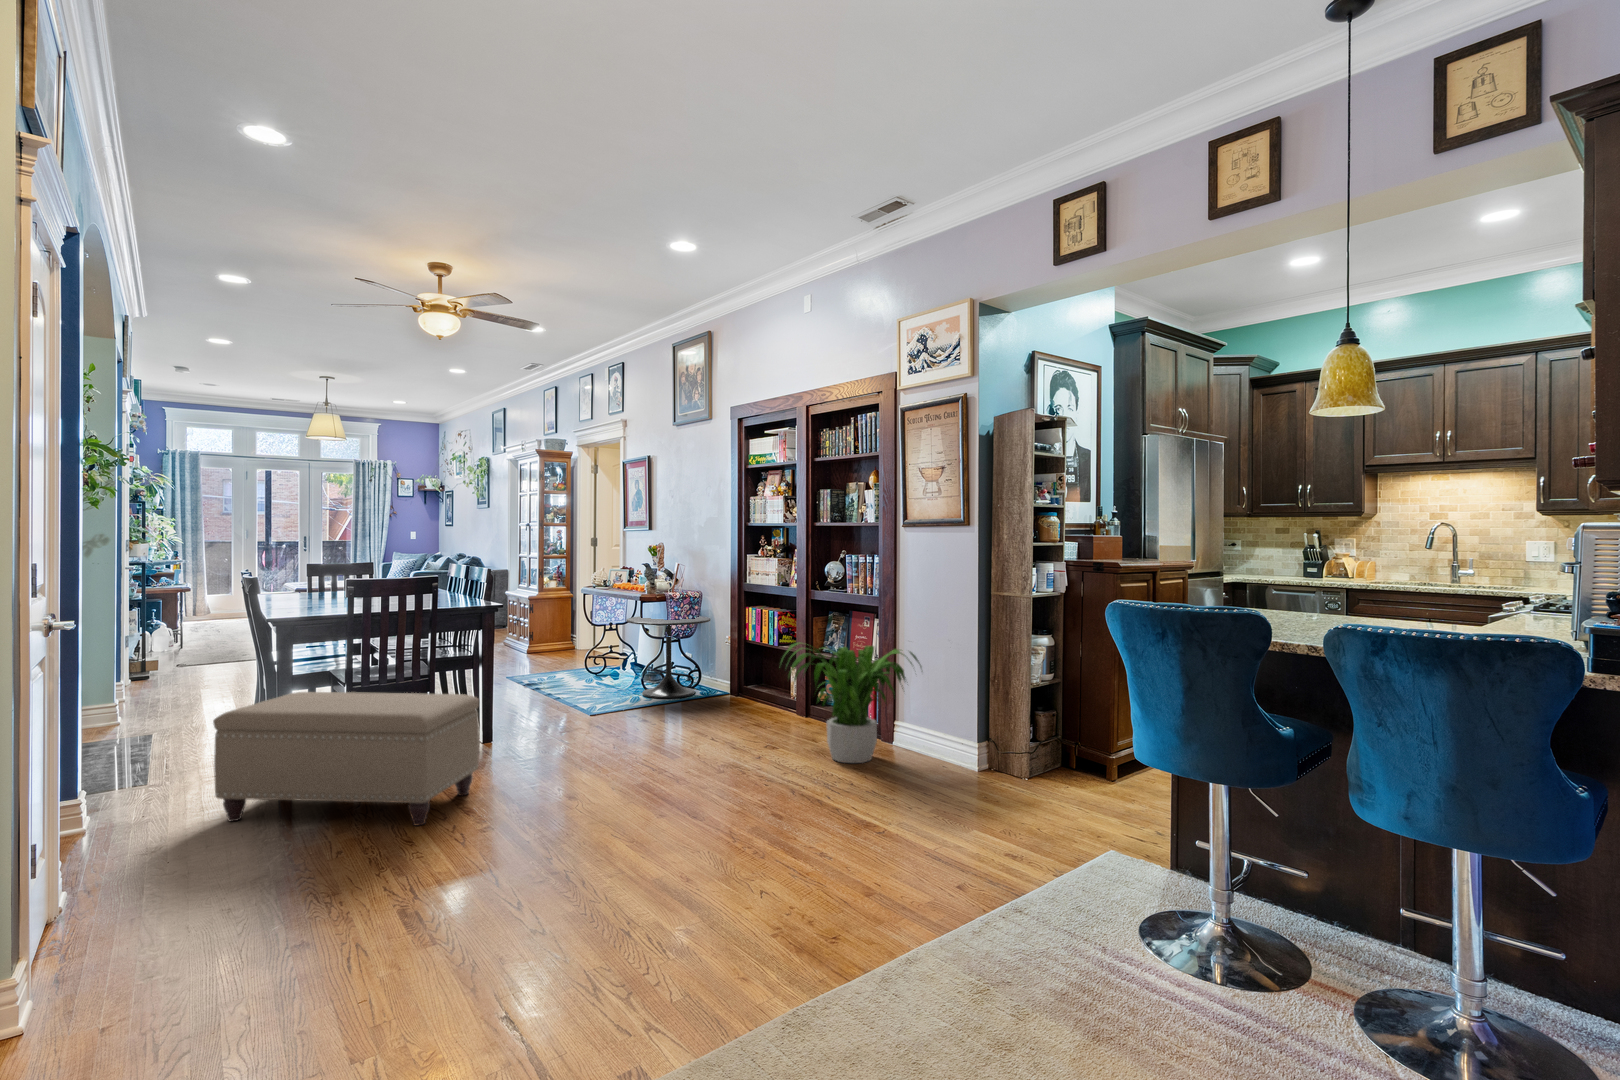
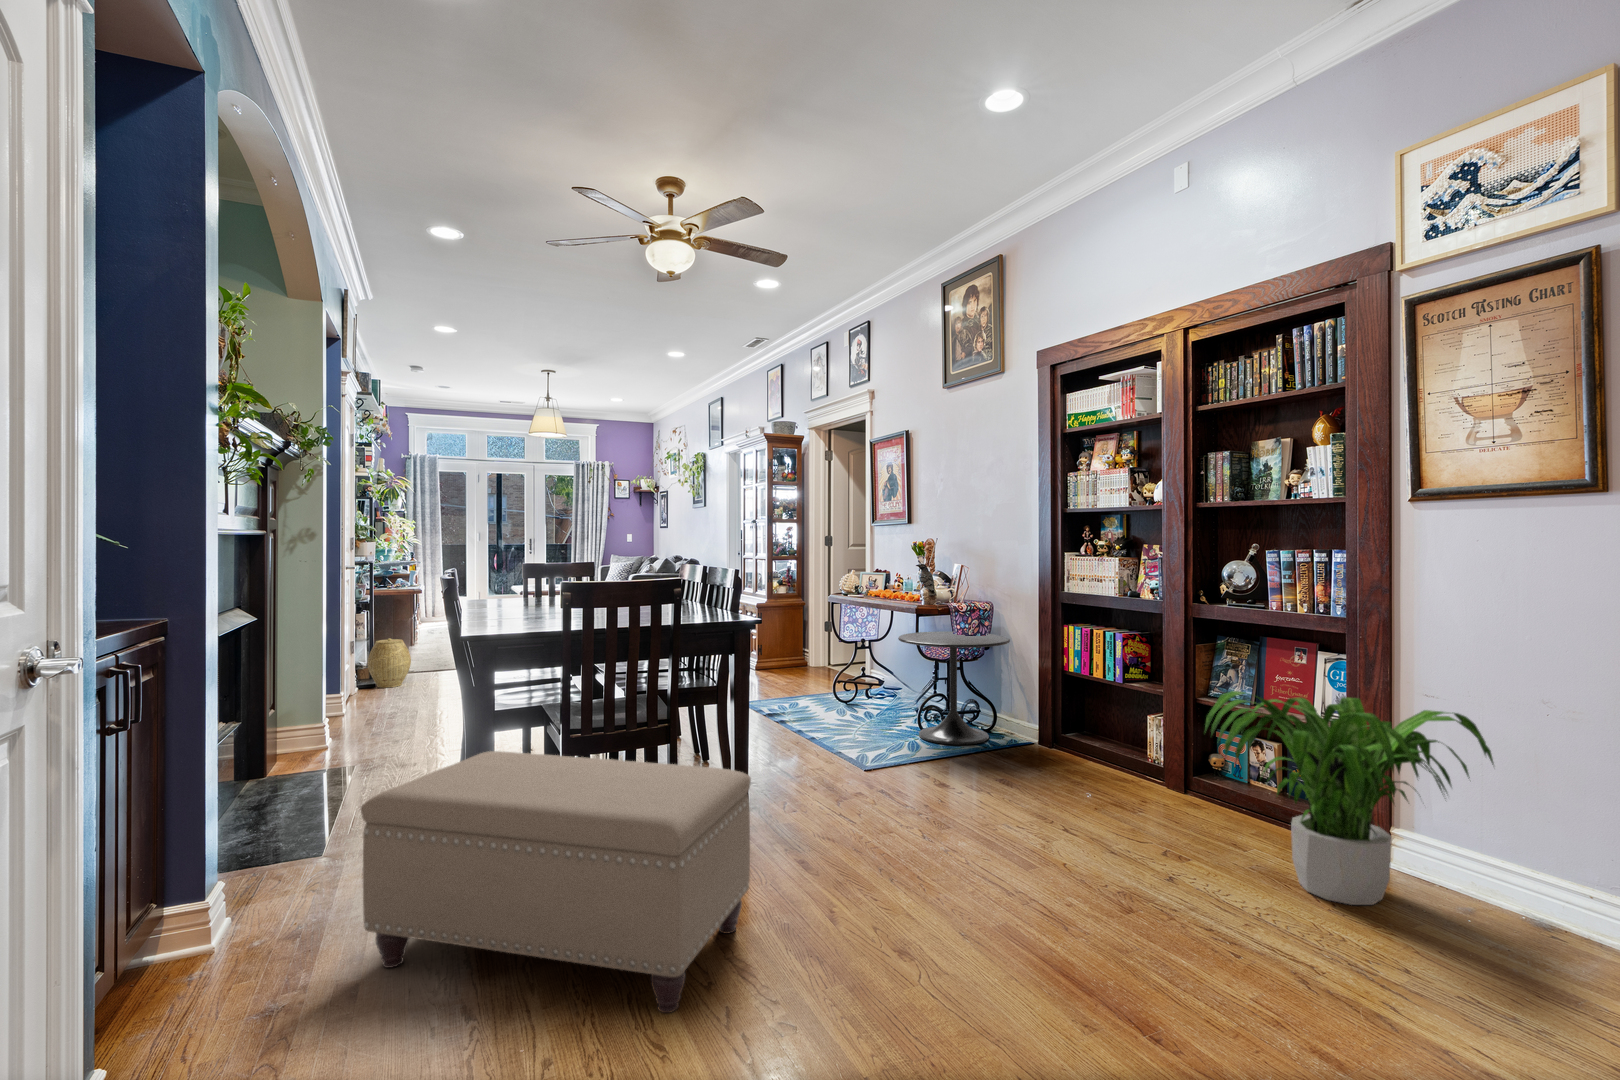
woven basket: none [148,631,192,676] -> present [368,638,411,688]

